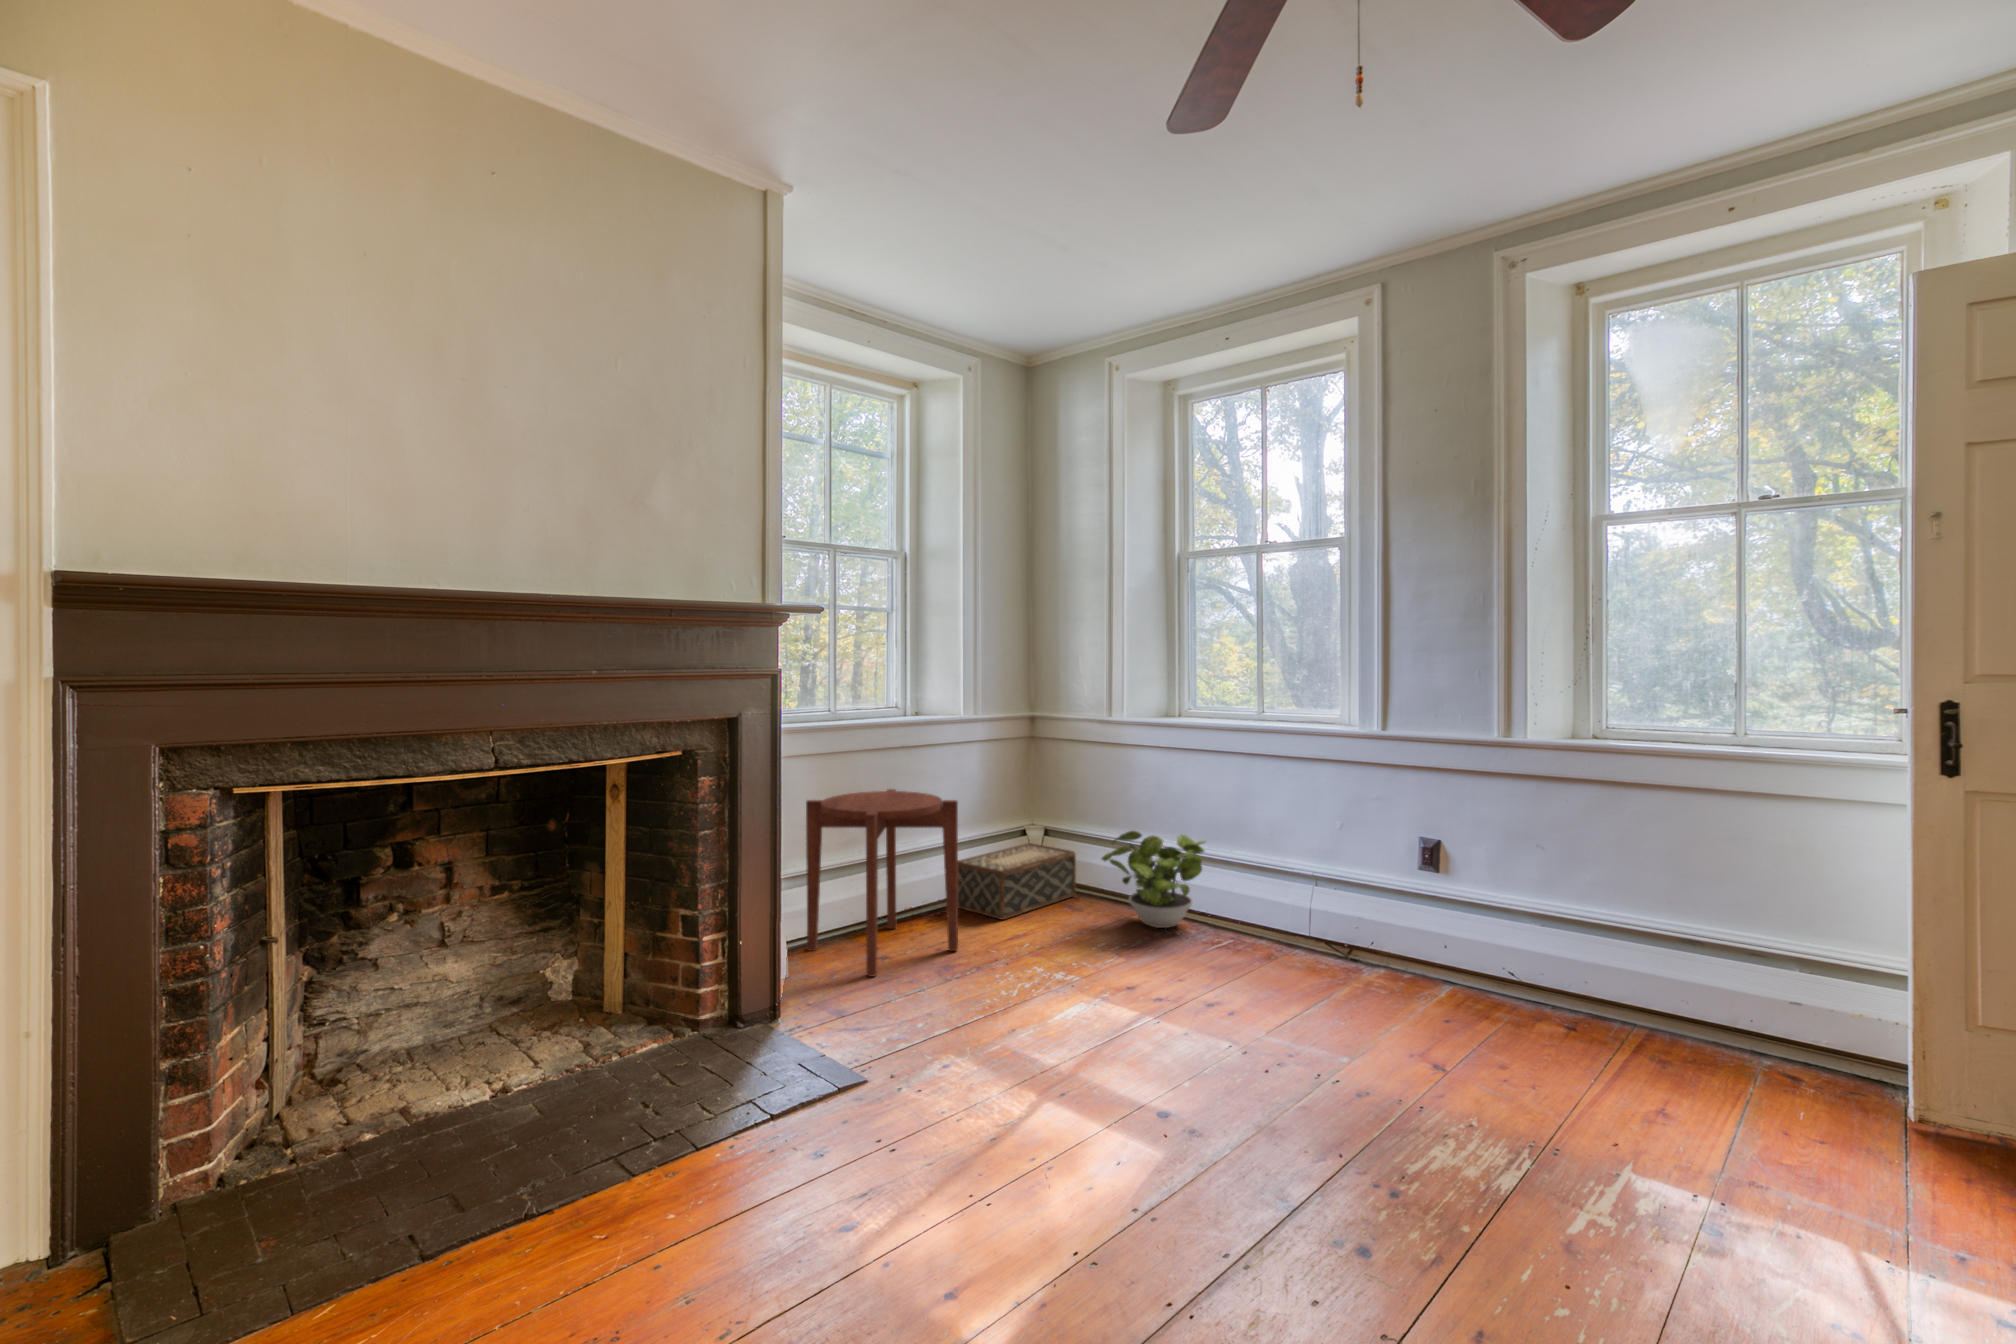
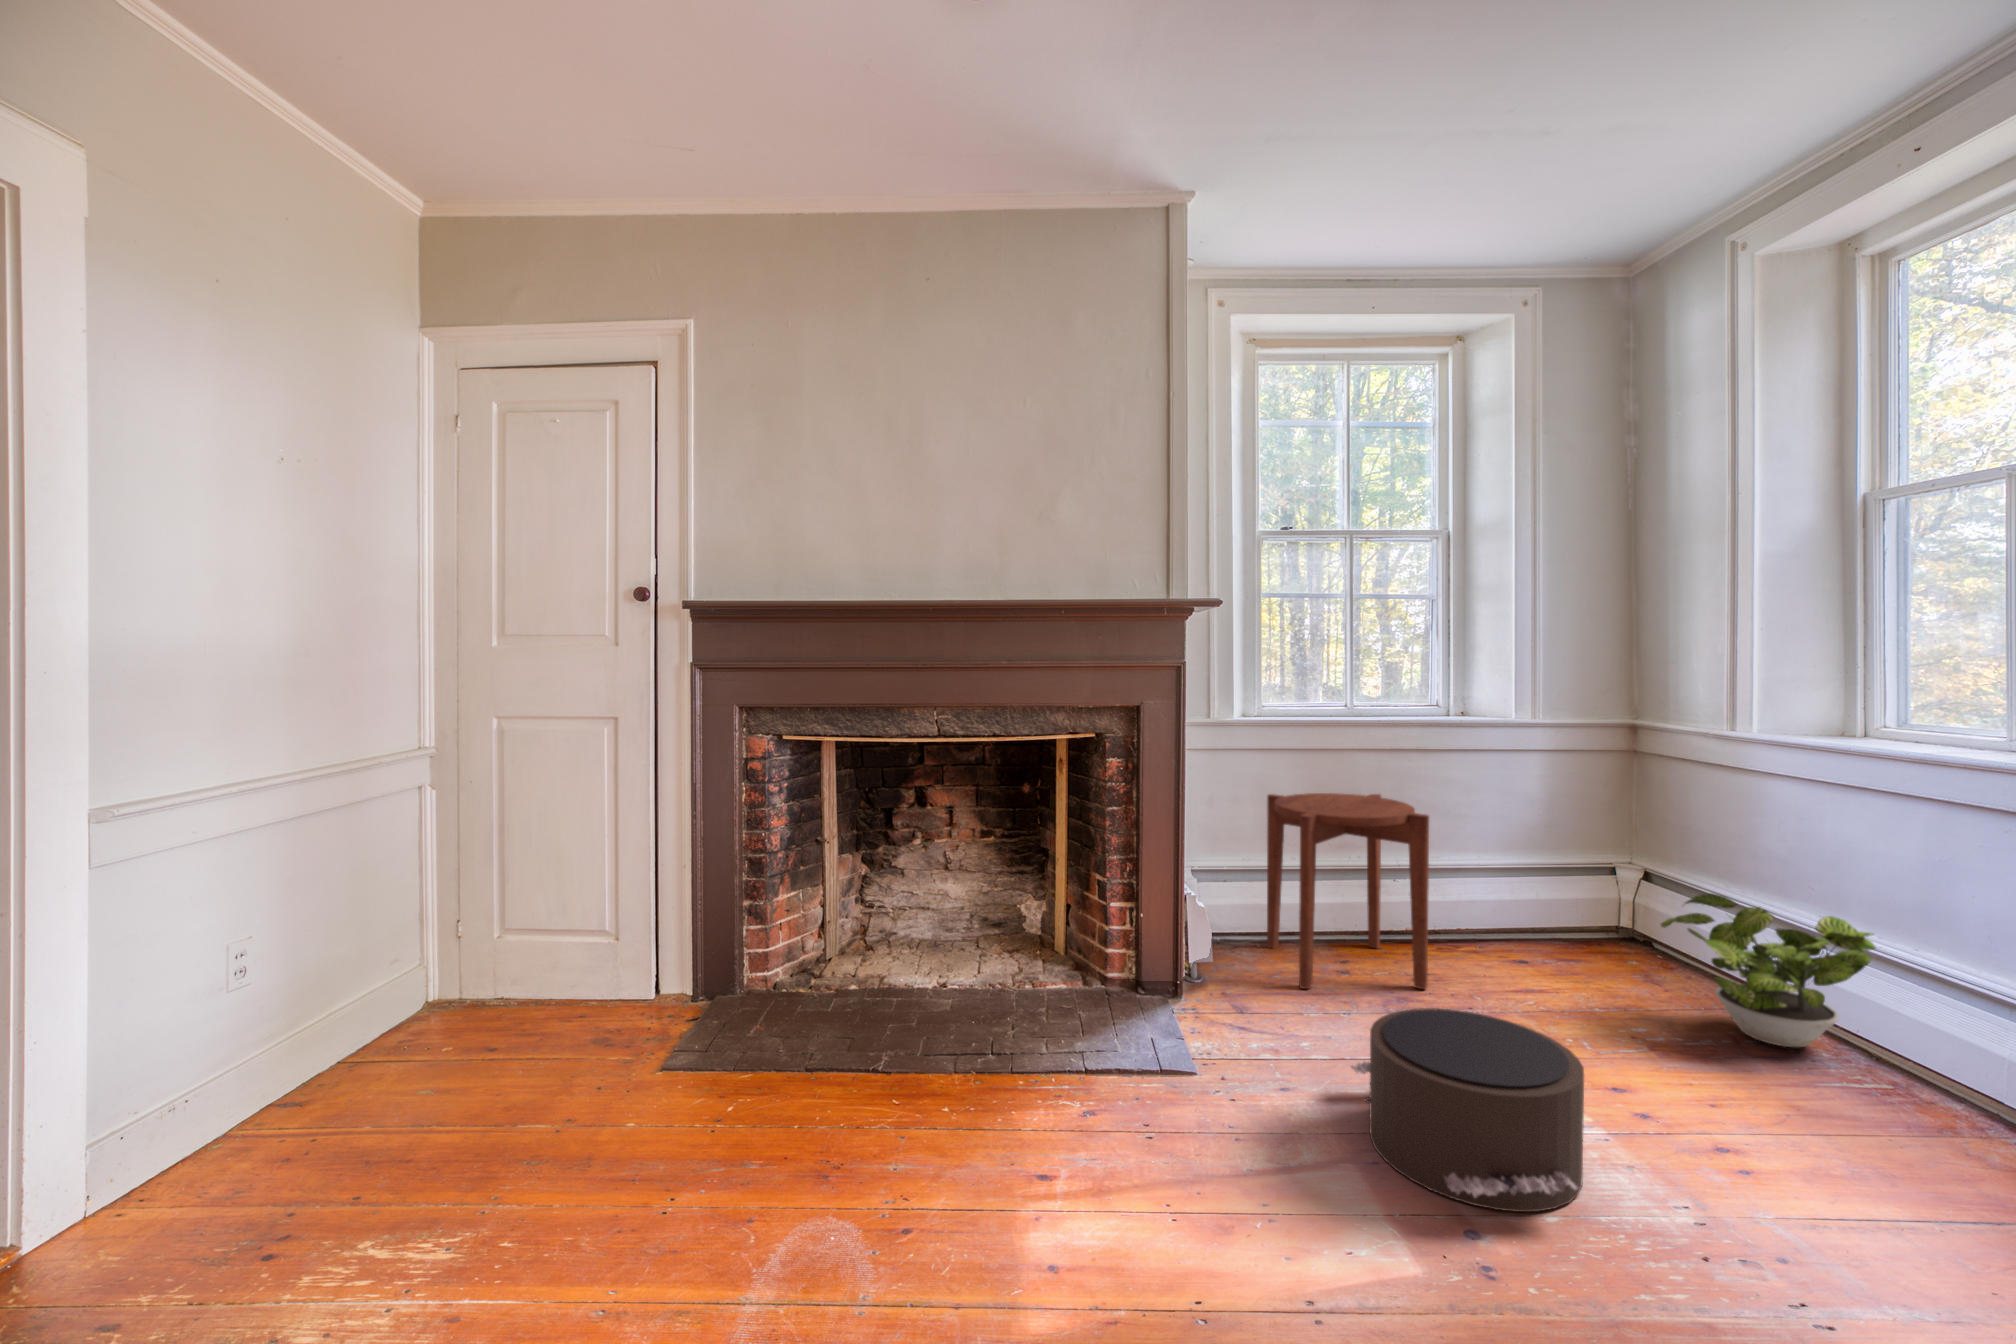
woven basket: present [958,843,1076,919] -> none [1470,887,1663,972]
pouf: none [977,947,1173,1089] -> present [1351,1008,1584,1212]

